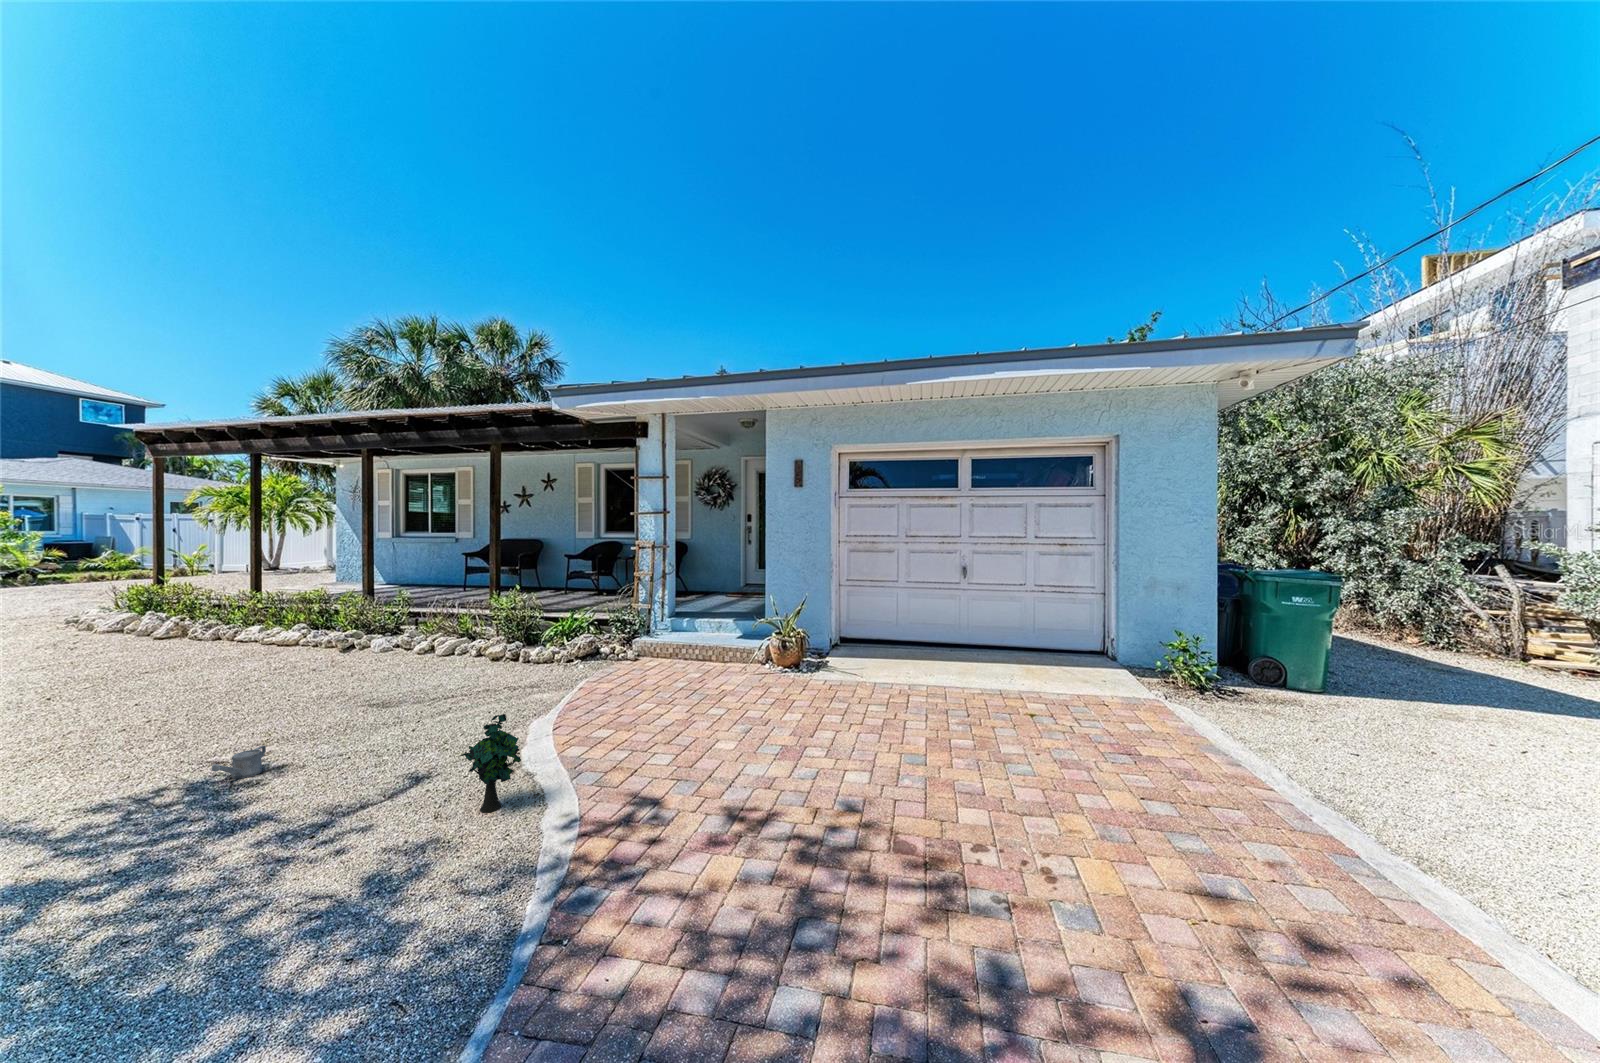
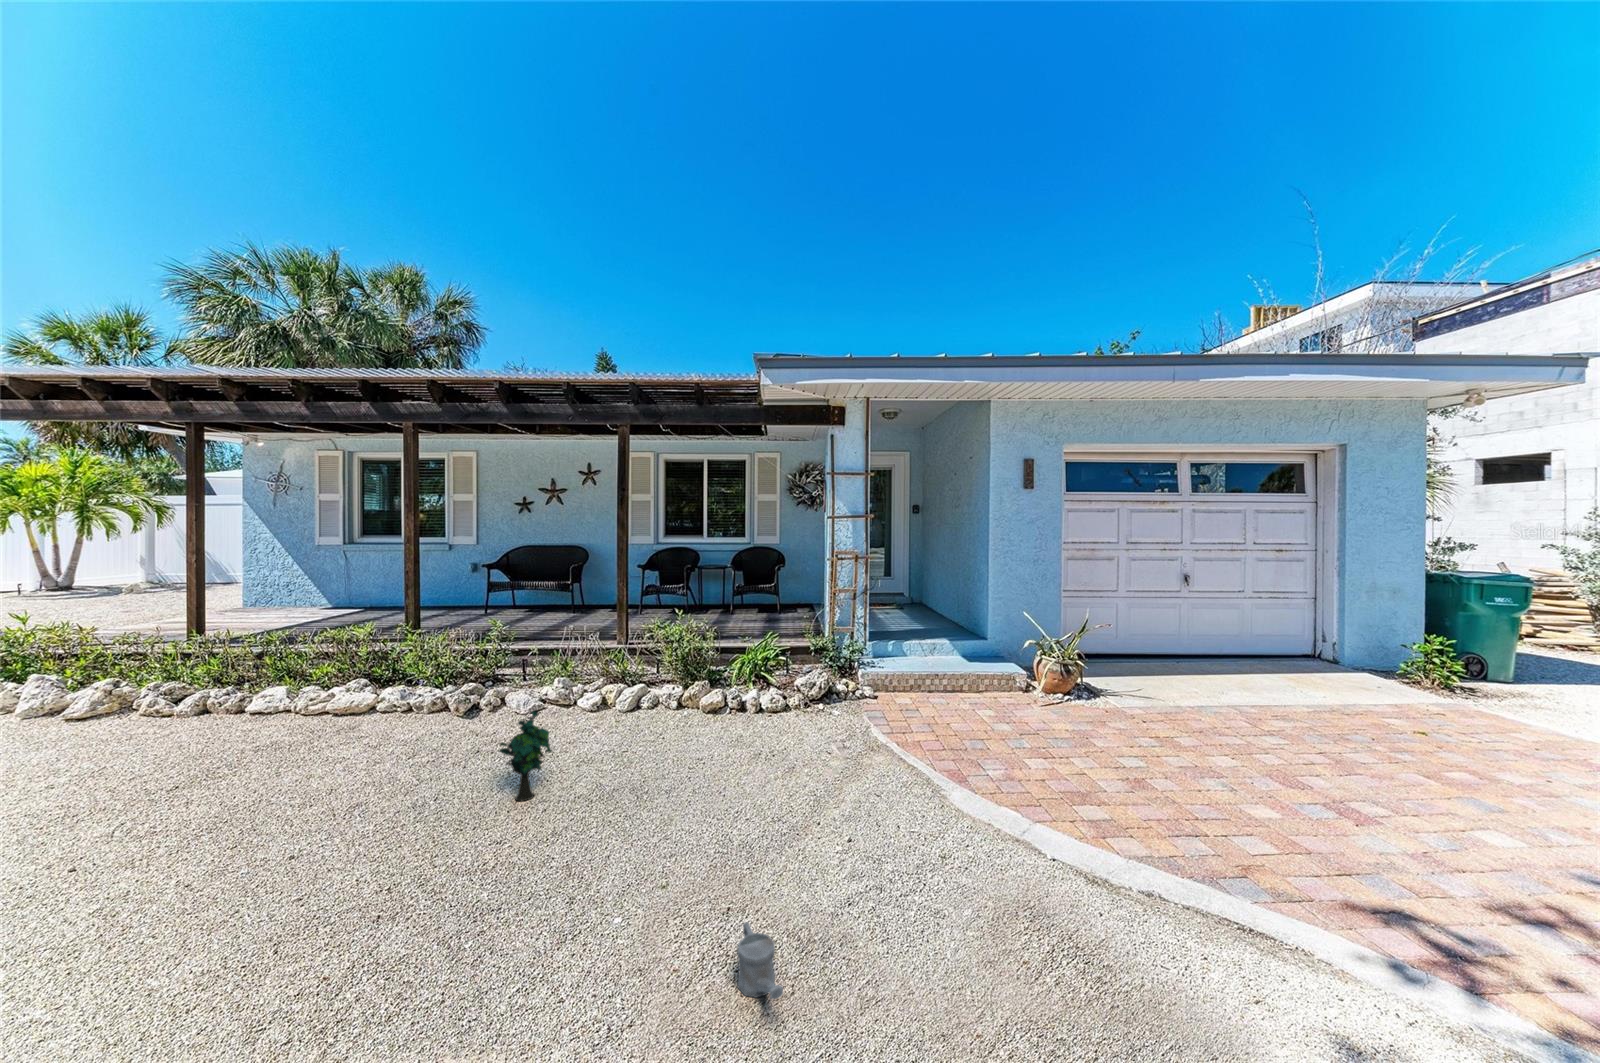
decorative plant: present [459,714,521,813] -> present [499,710,552,801]

